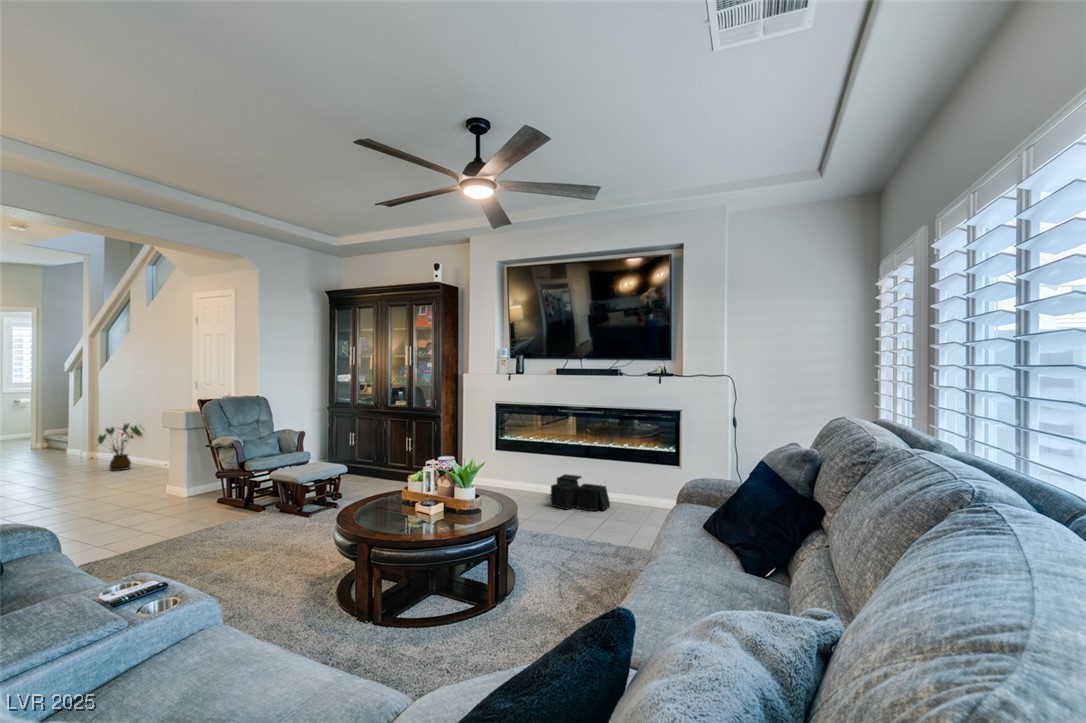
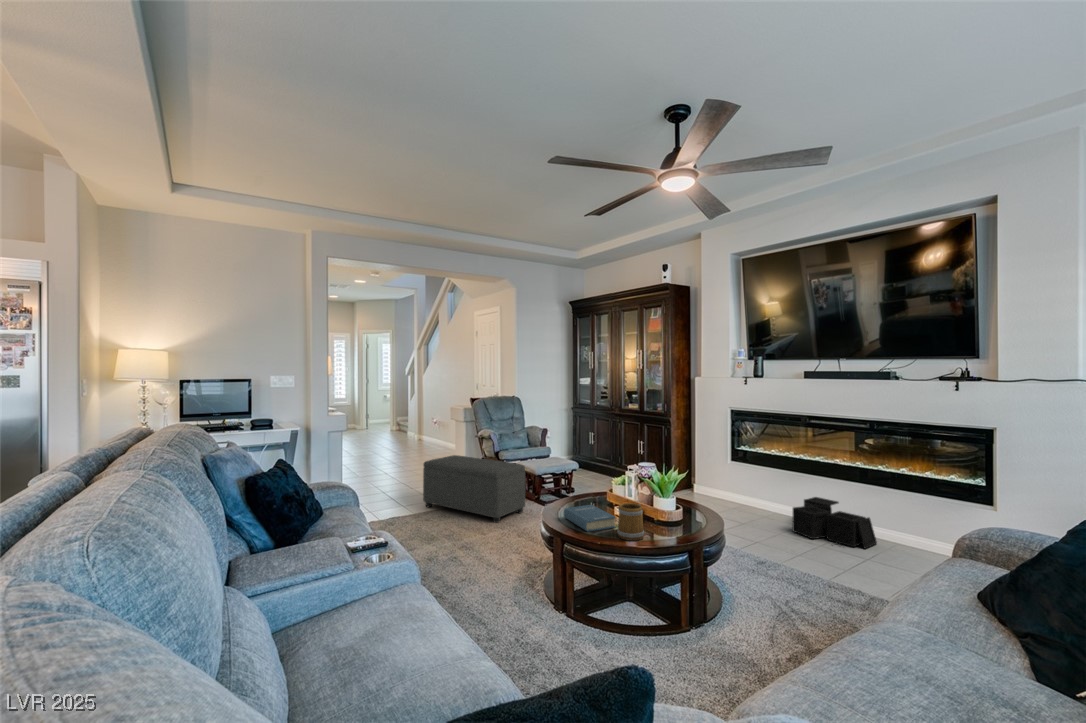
house plant: present [98,423,142,471] -> none [417,414,447,451]
ottoman: none [134,472,287,545] -> present [423,455,525,523]
mug: none [428,497,454,533] -> present [617,503,644,541]
hardback book: none [364,505,422,532] -> present [564,505,615,532]

